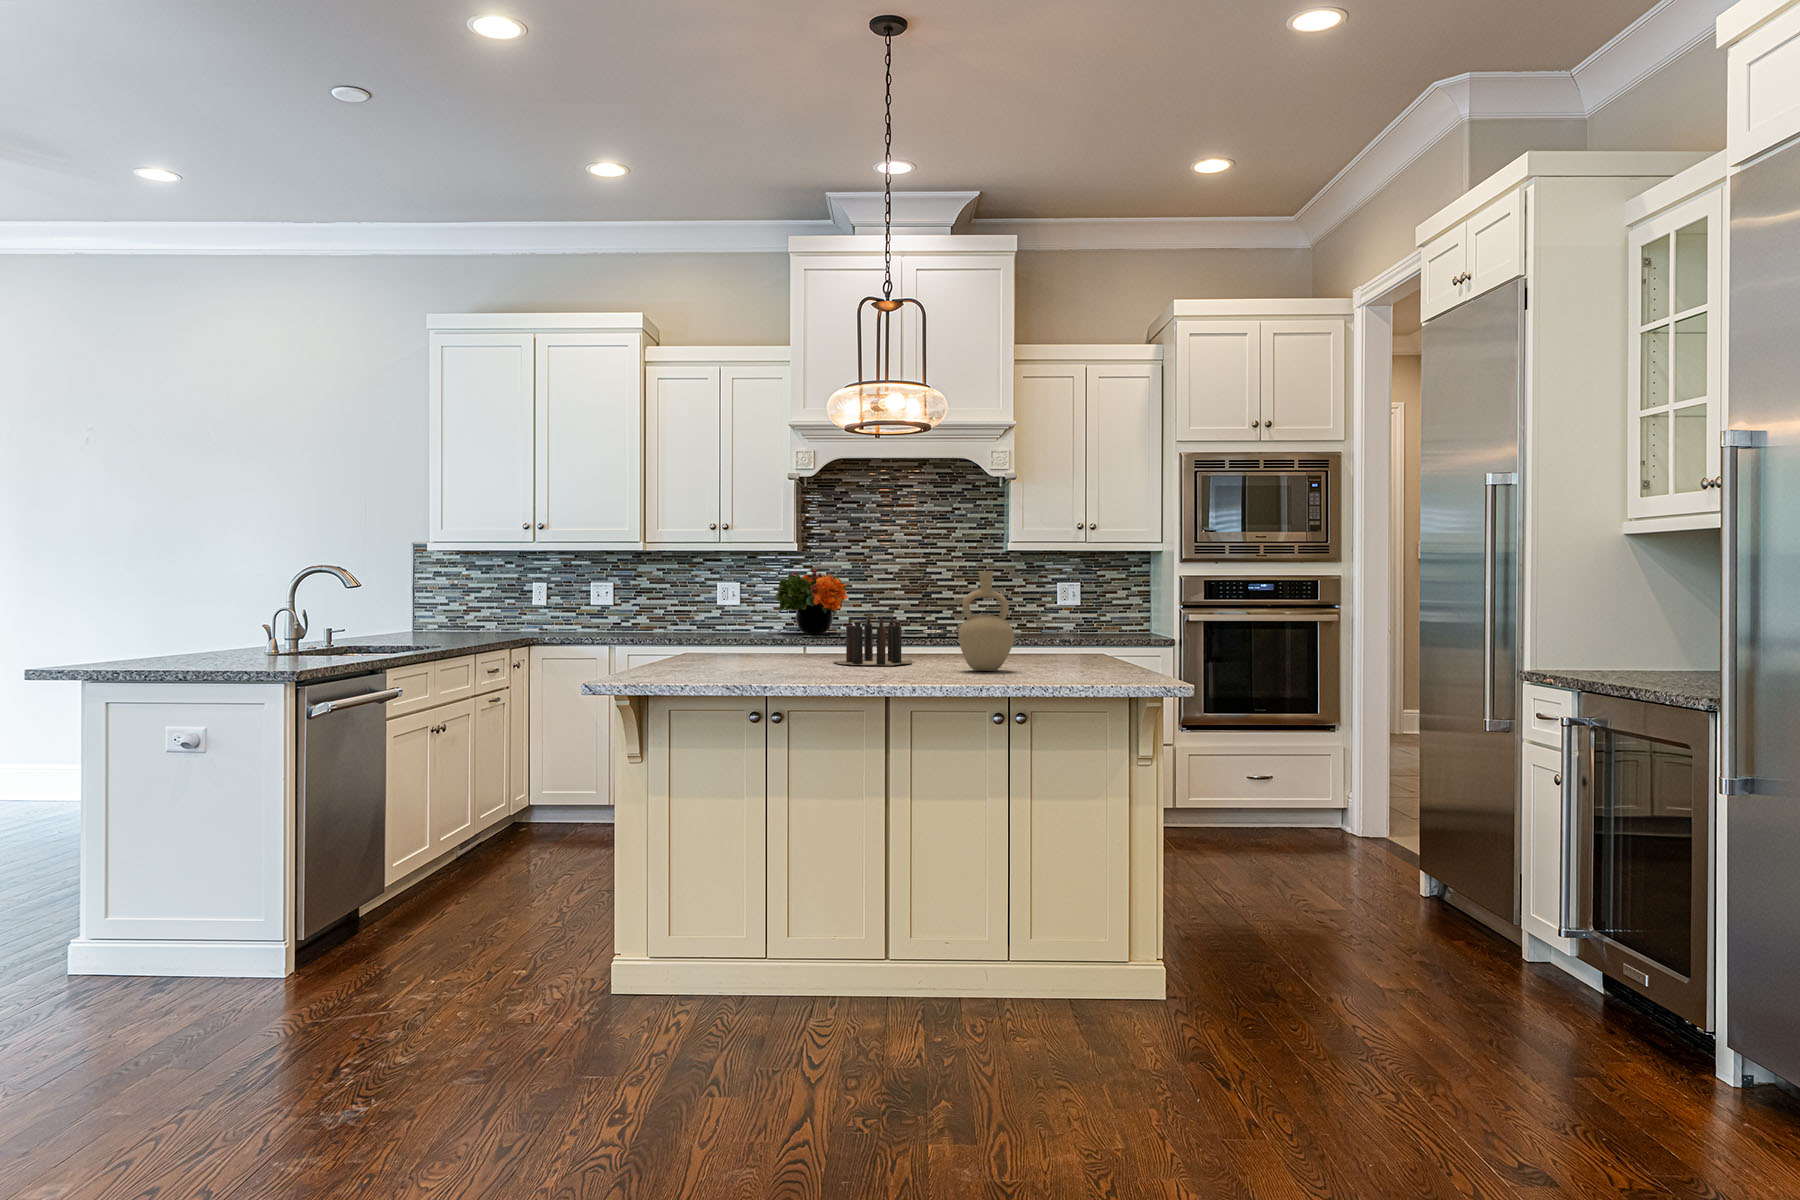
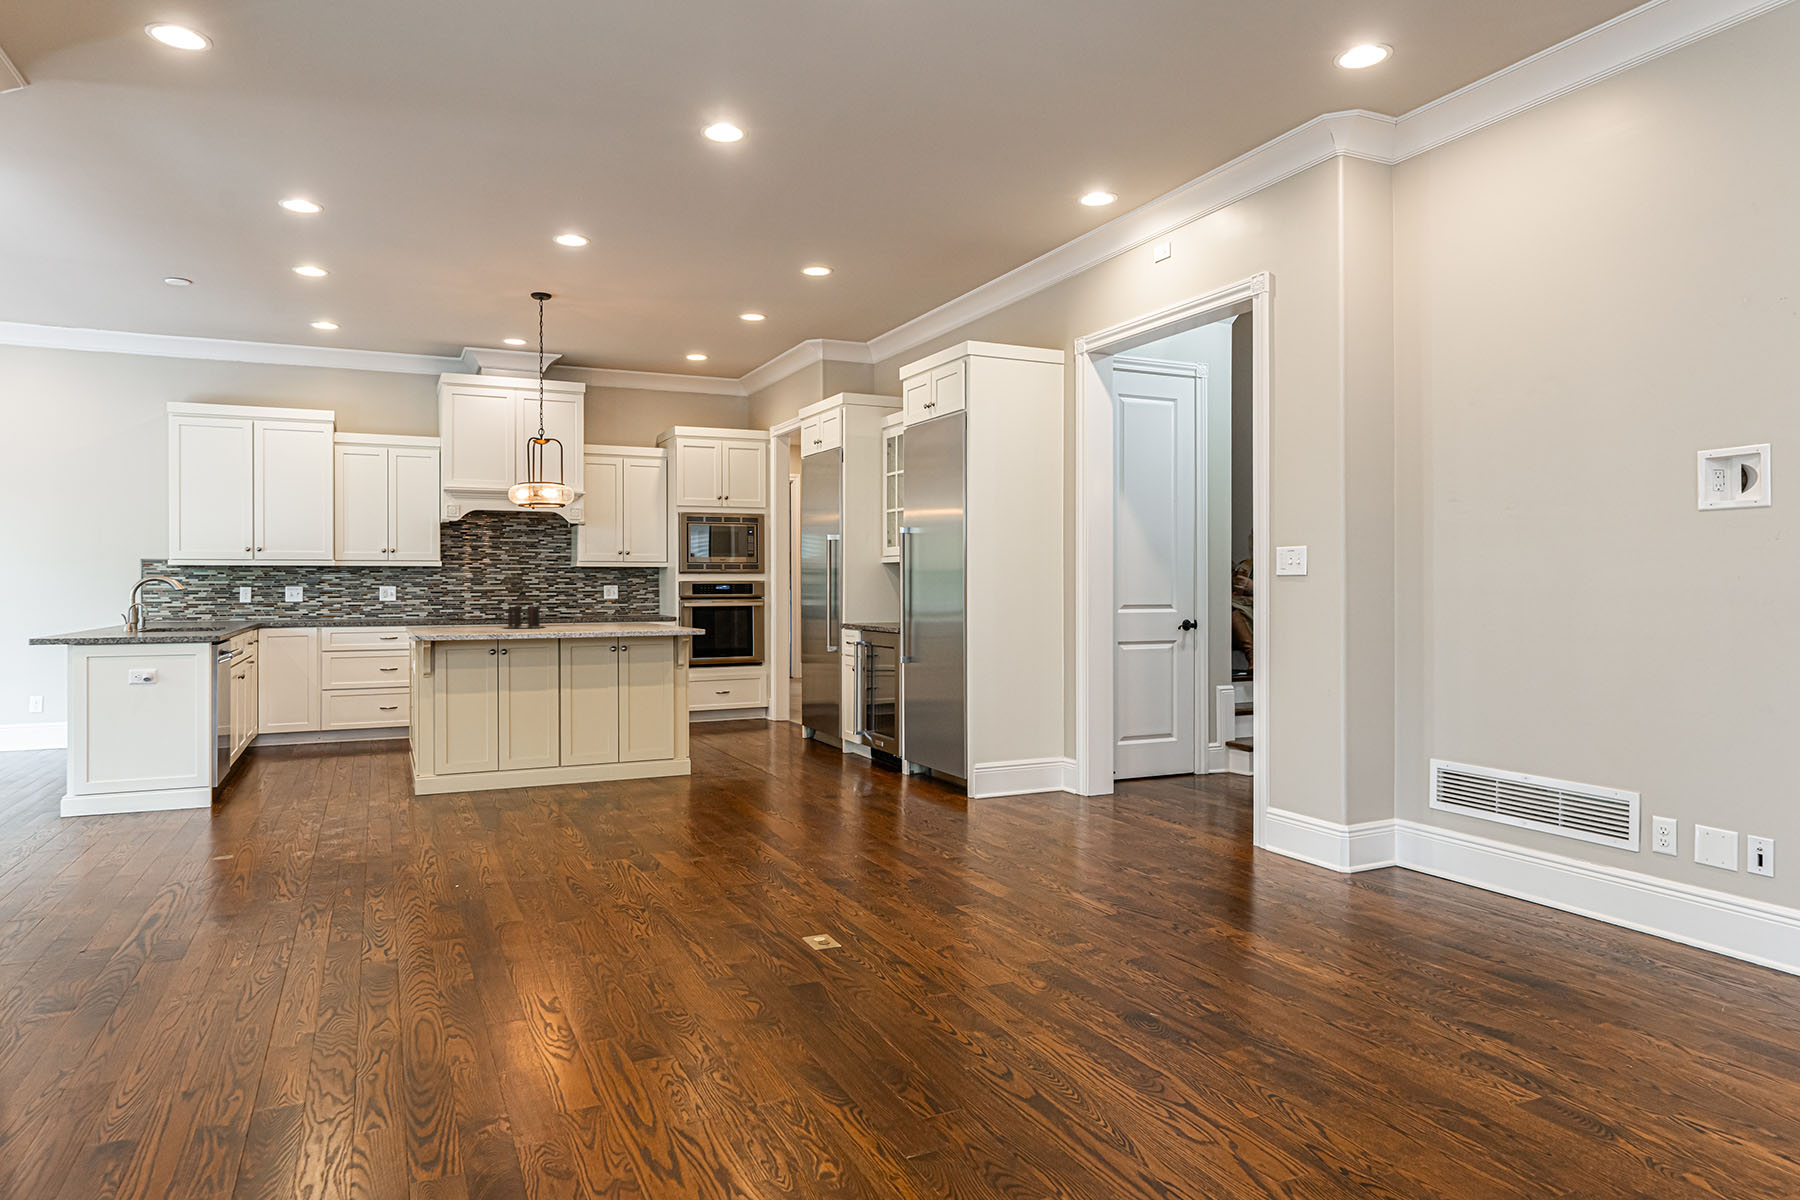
flower arrangement: present [775,569,848,634] -> none [422,577,473,618]
vase: present [959,571,1014,671] -> none [577,578,606,628]

